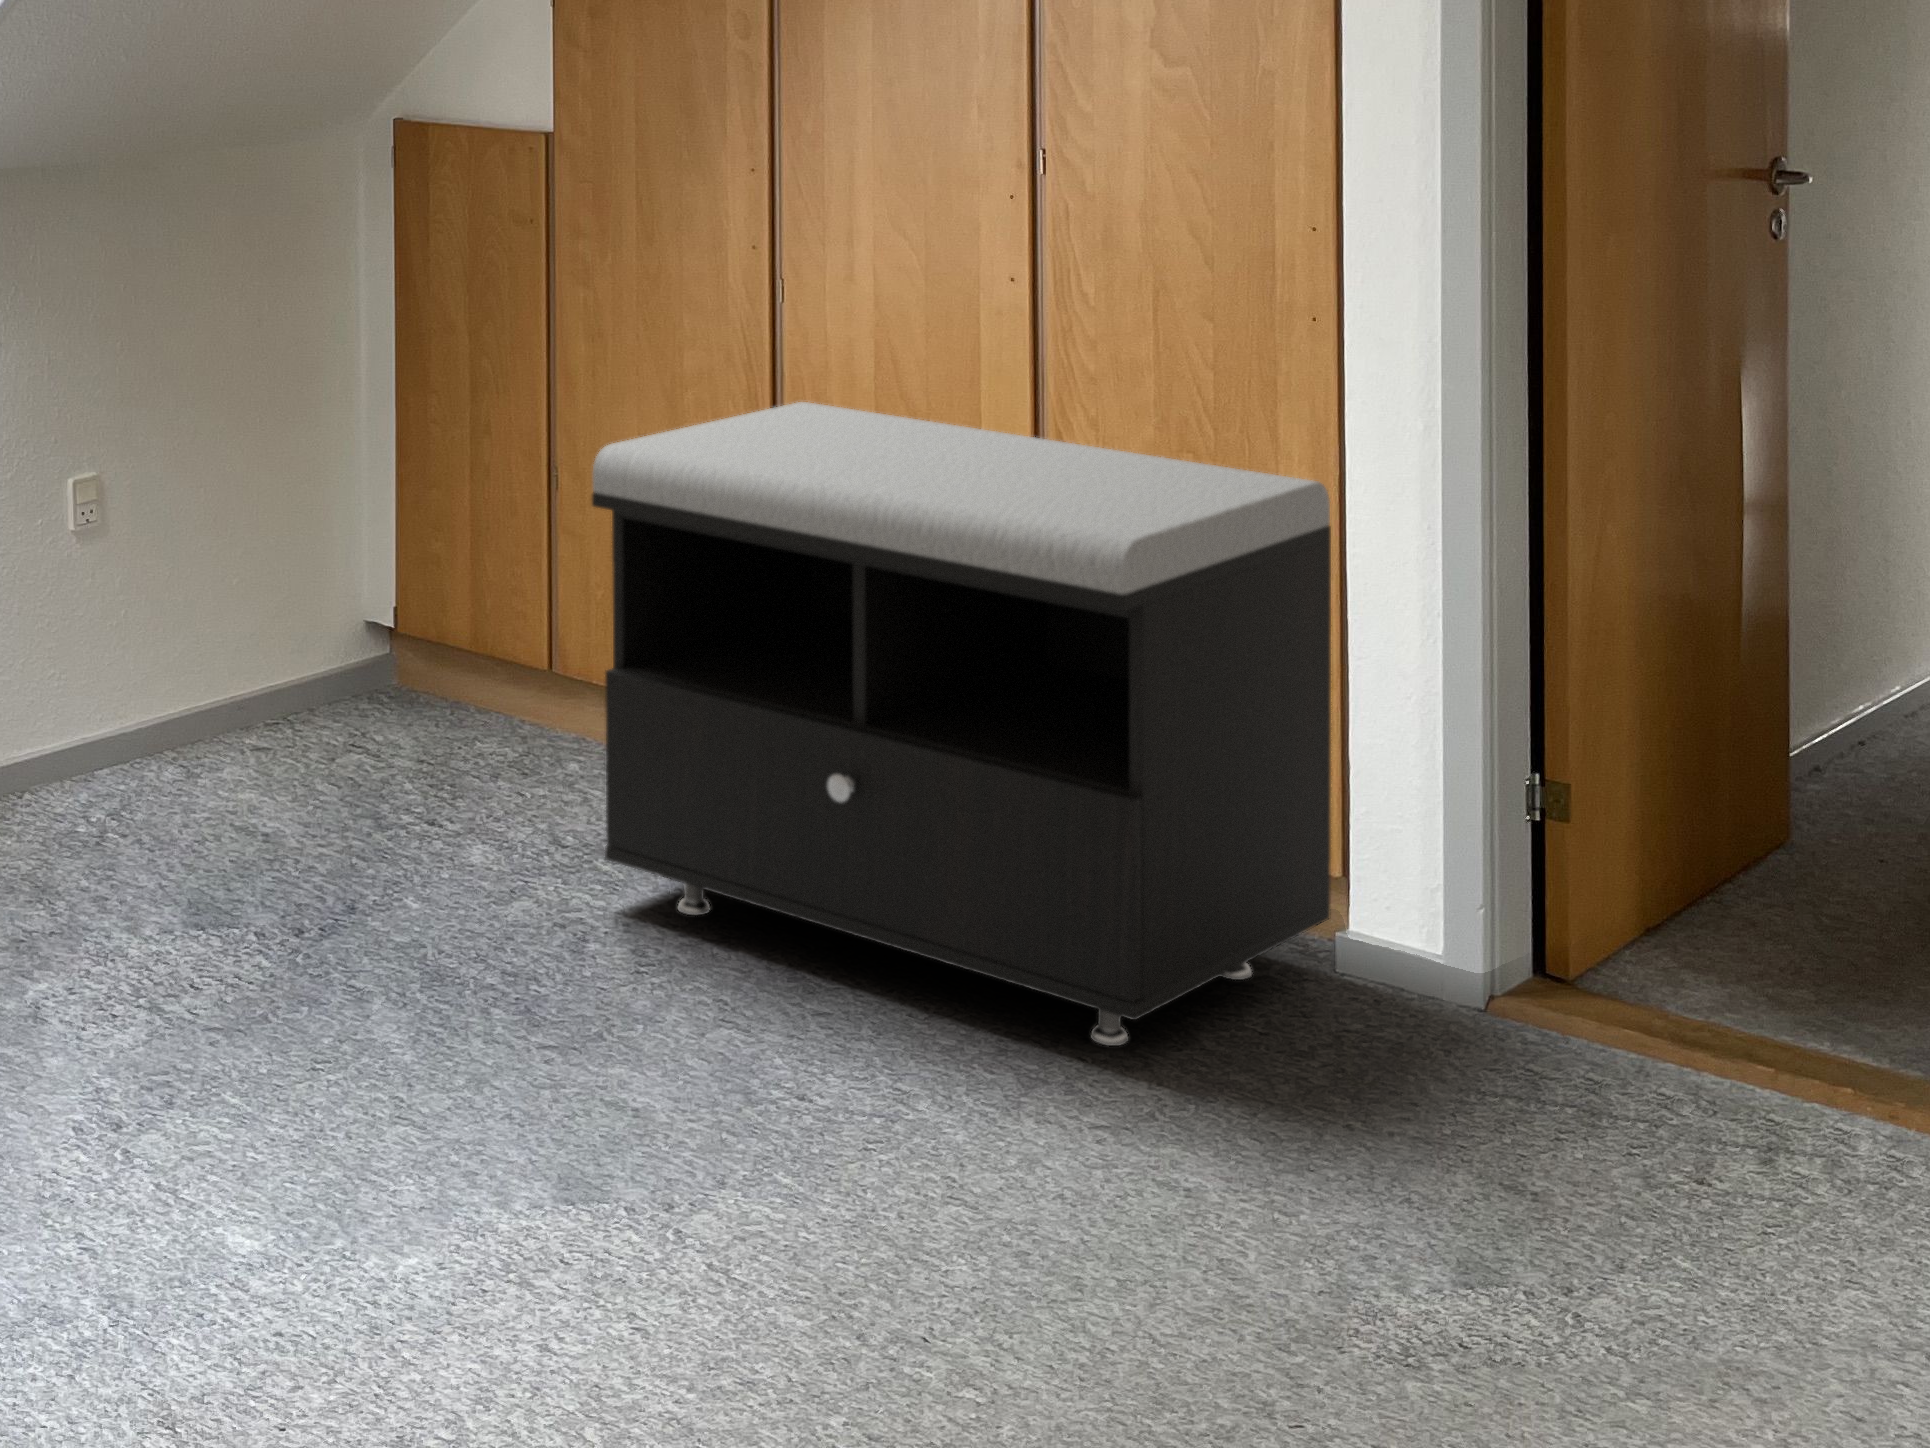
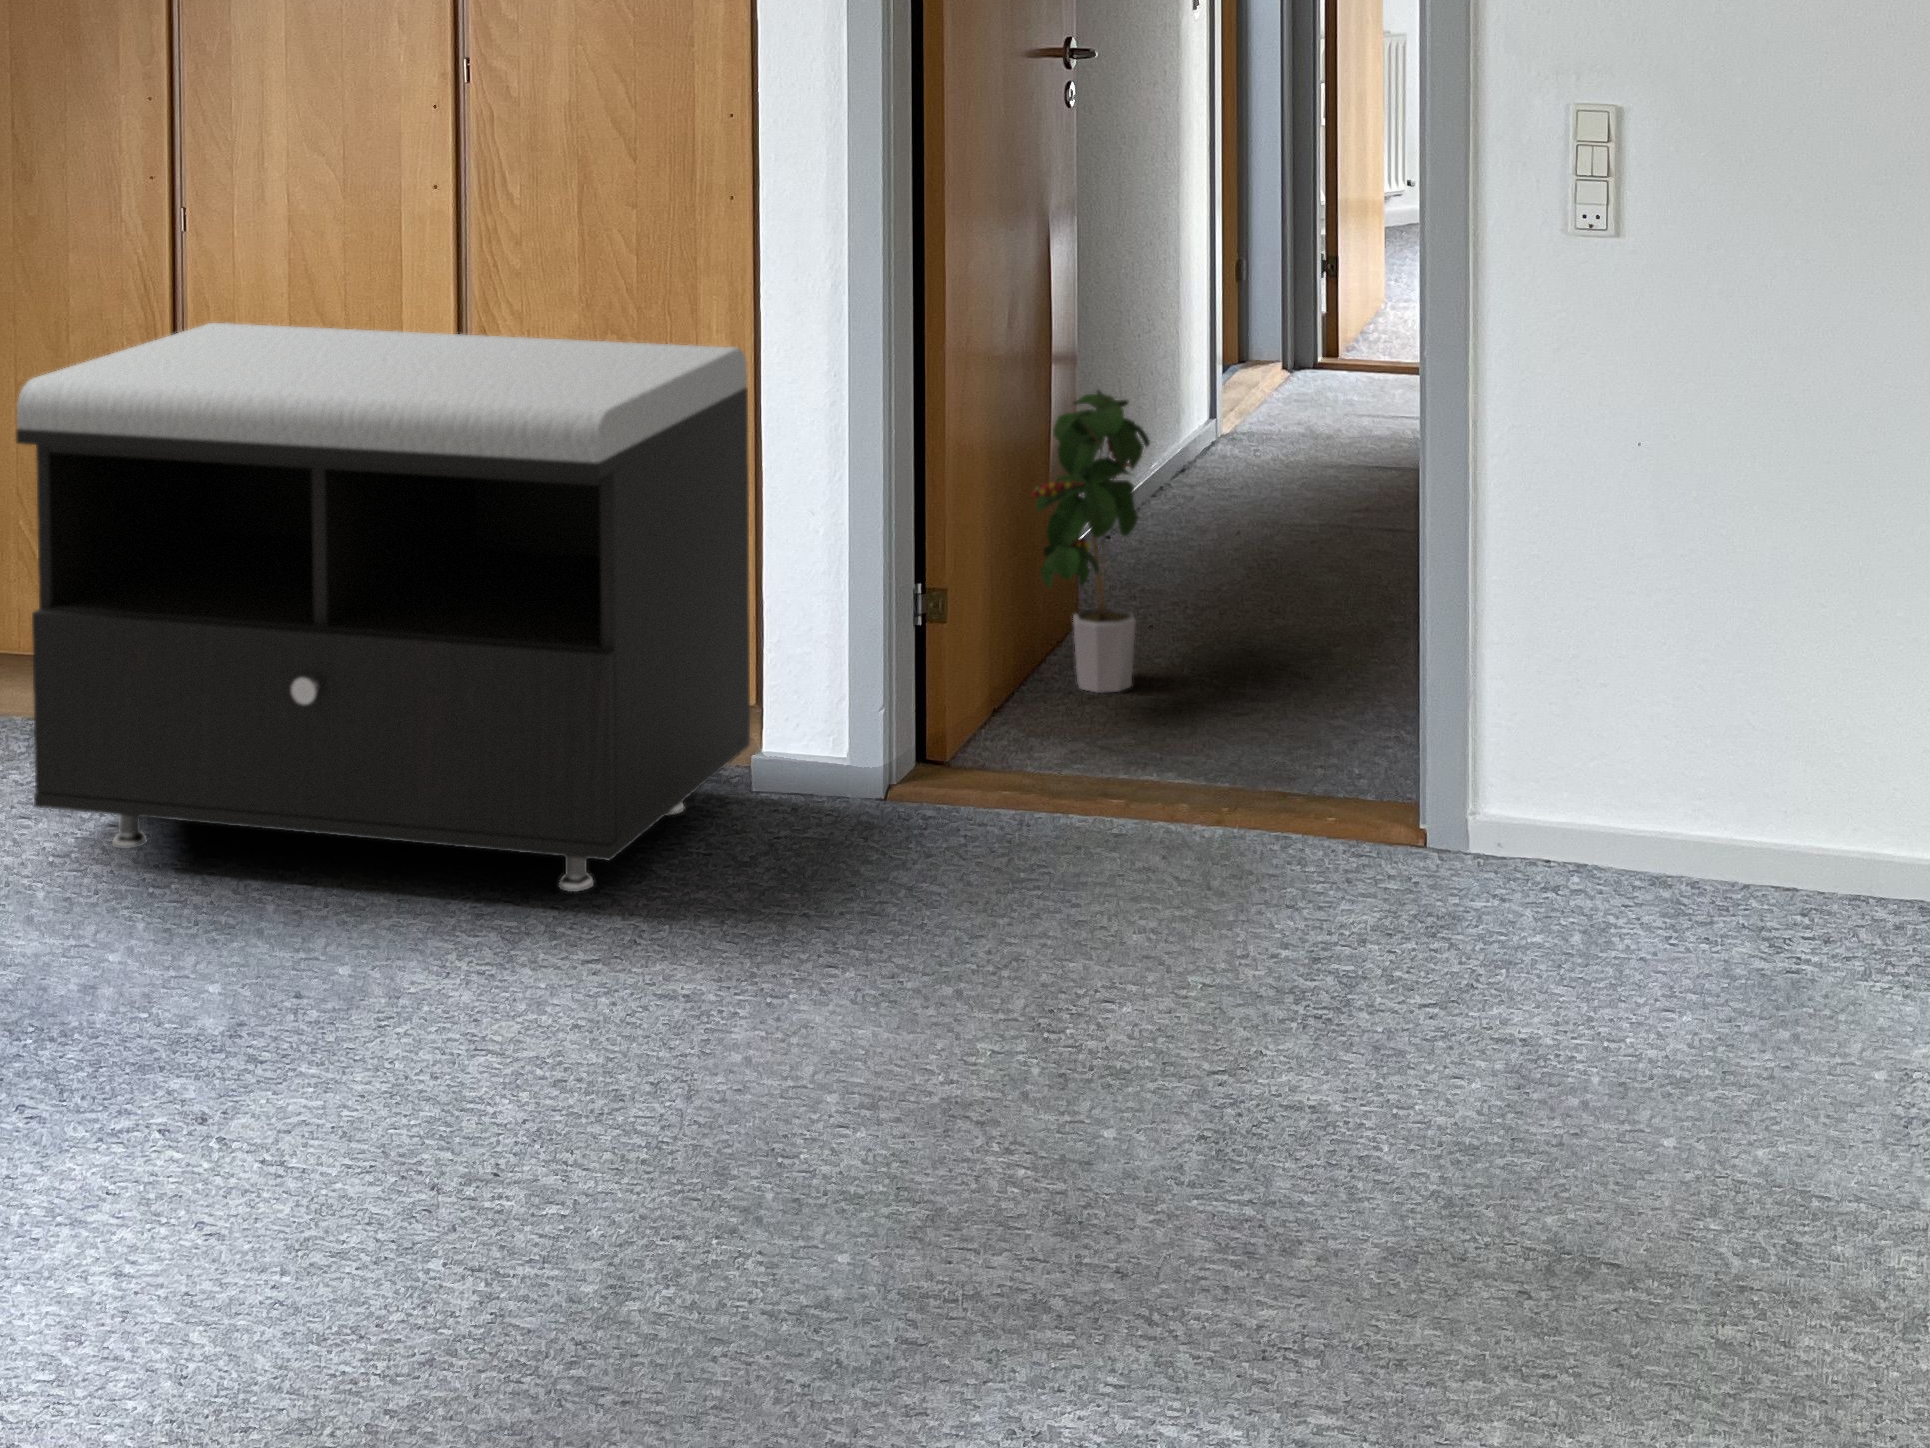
potted plant: none [1695,565,1867,926] -> present [1032,390,1150,693]

